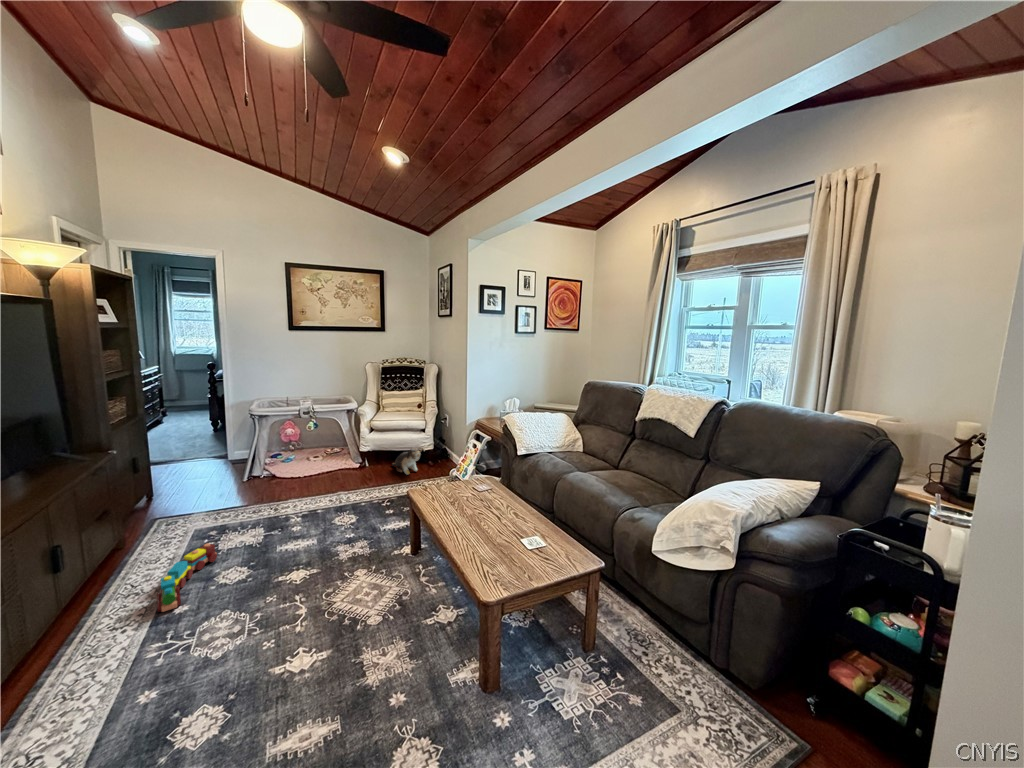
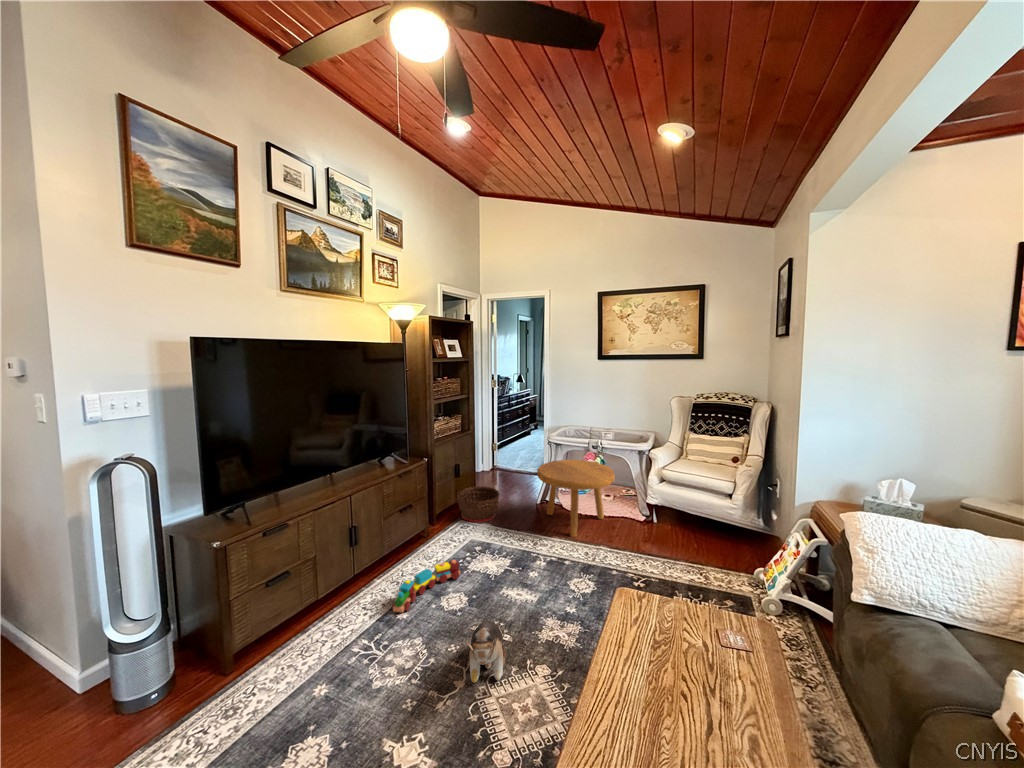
footstool: none [256,426,338,494] -> present [537,459,615,537]
plush toy: present [392,448,423,475] -> present [467,621,506,683]
basket: none [143,475,208,518] -> present [457,487,500,523]

